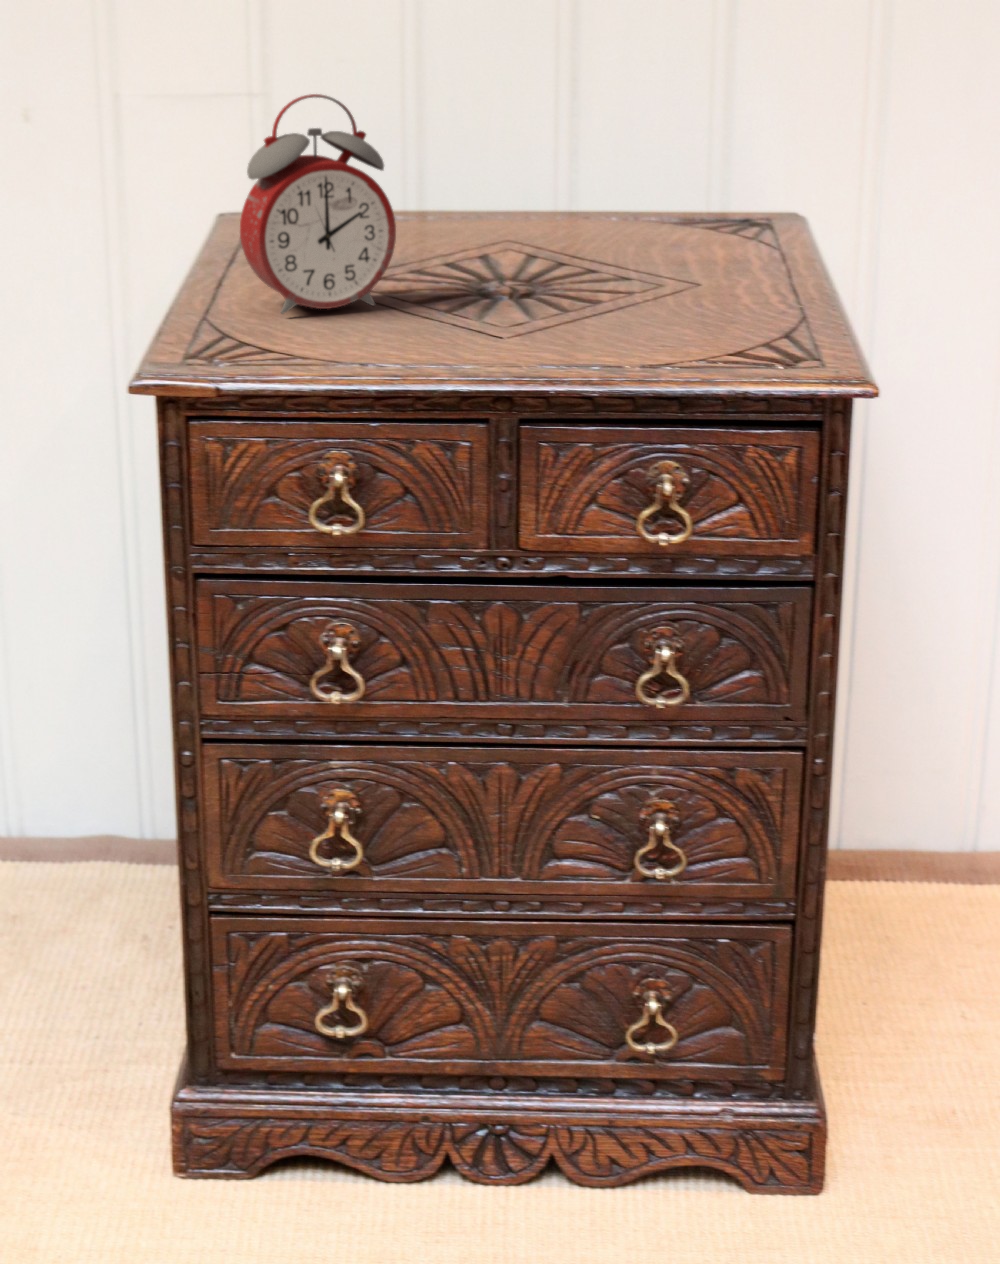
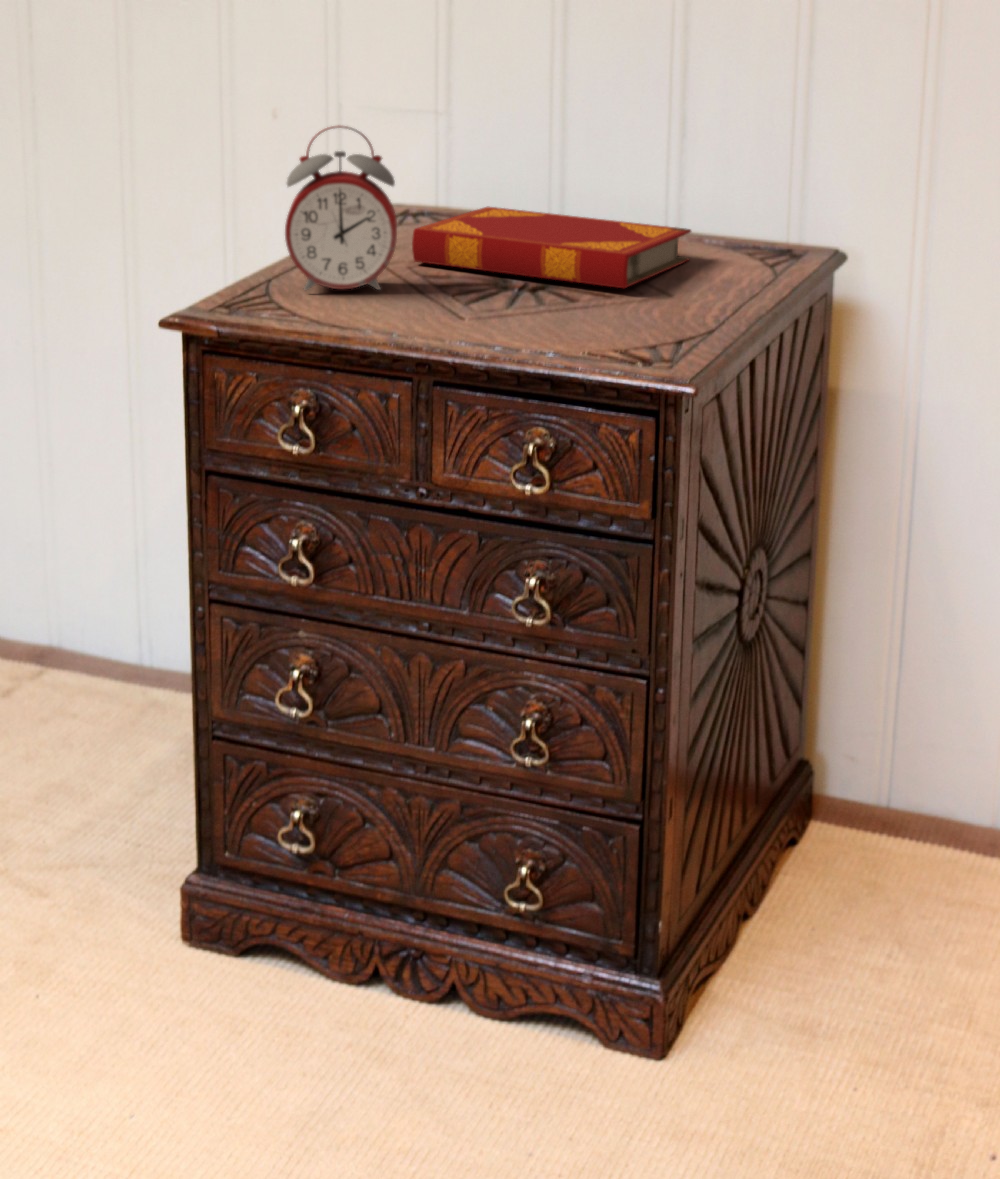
hardback book: none [362,192,667,280] -> present [412,207,691,288]

